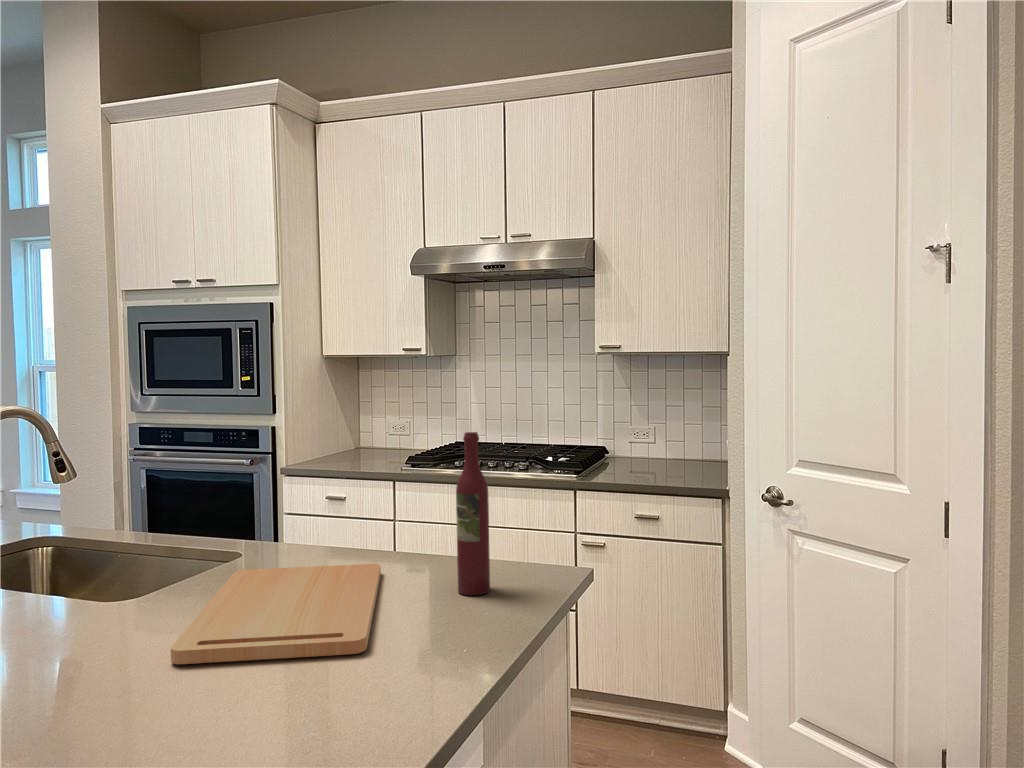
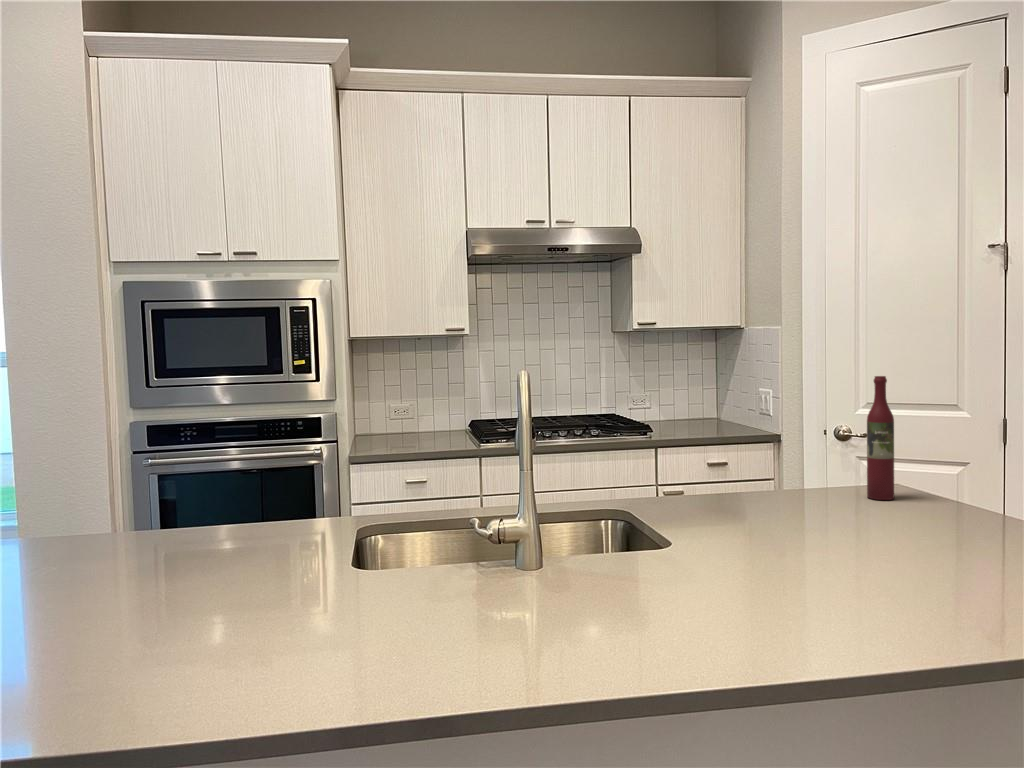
cutting board: present [171,564,381,664] -> none [707,492,953,555]

